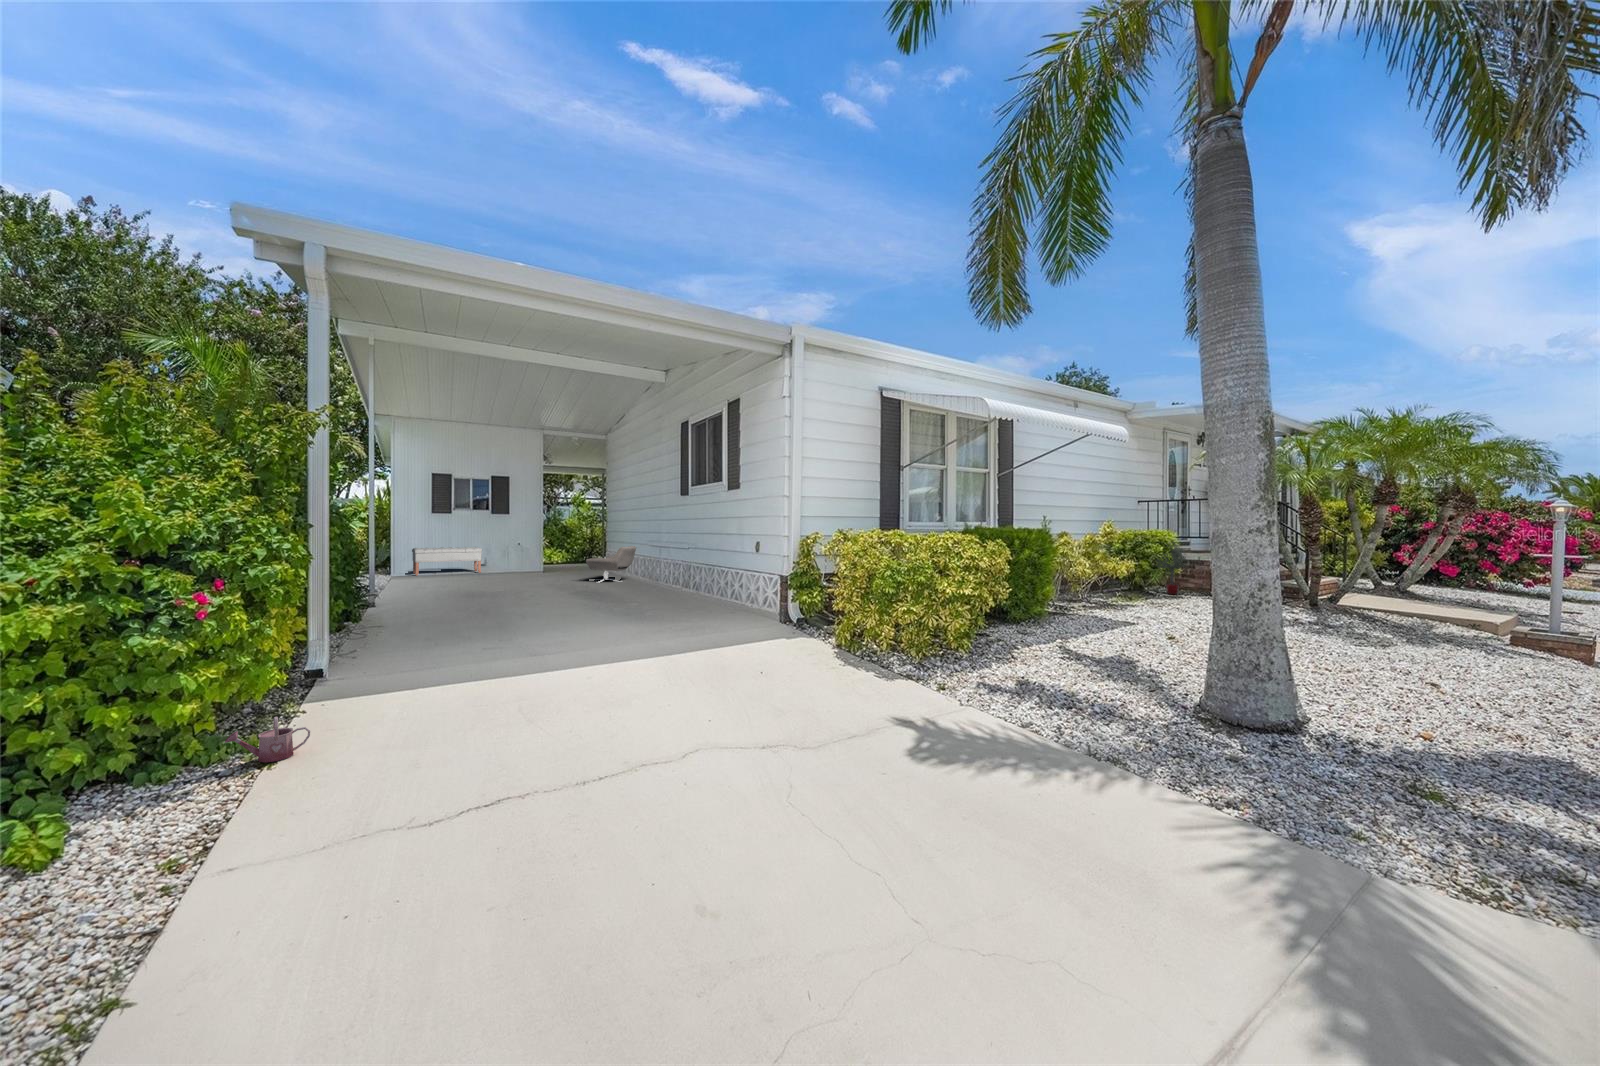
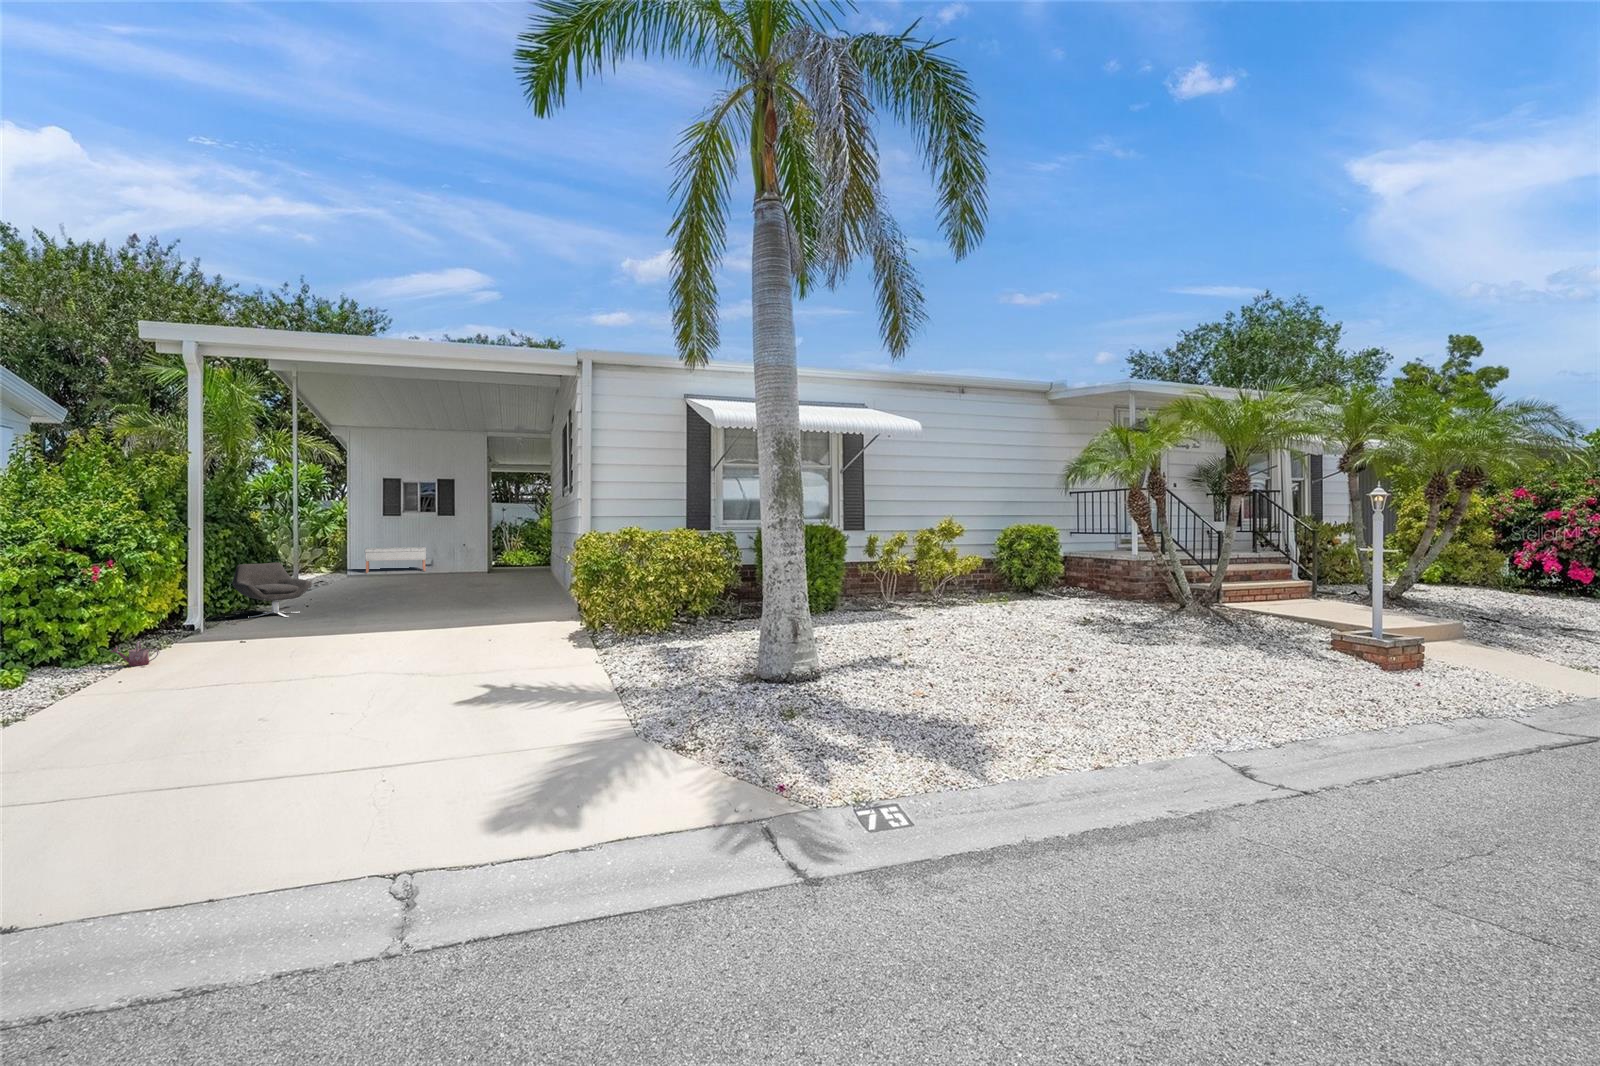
potted tree: present [1156,543,1186,595] -> none [1041,538,1081,596]
lounge chair: present [586,546,636,582] -> present [232,562,312,617]

